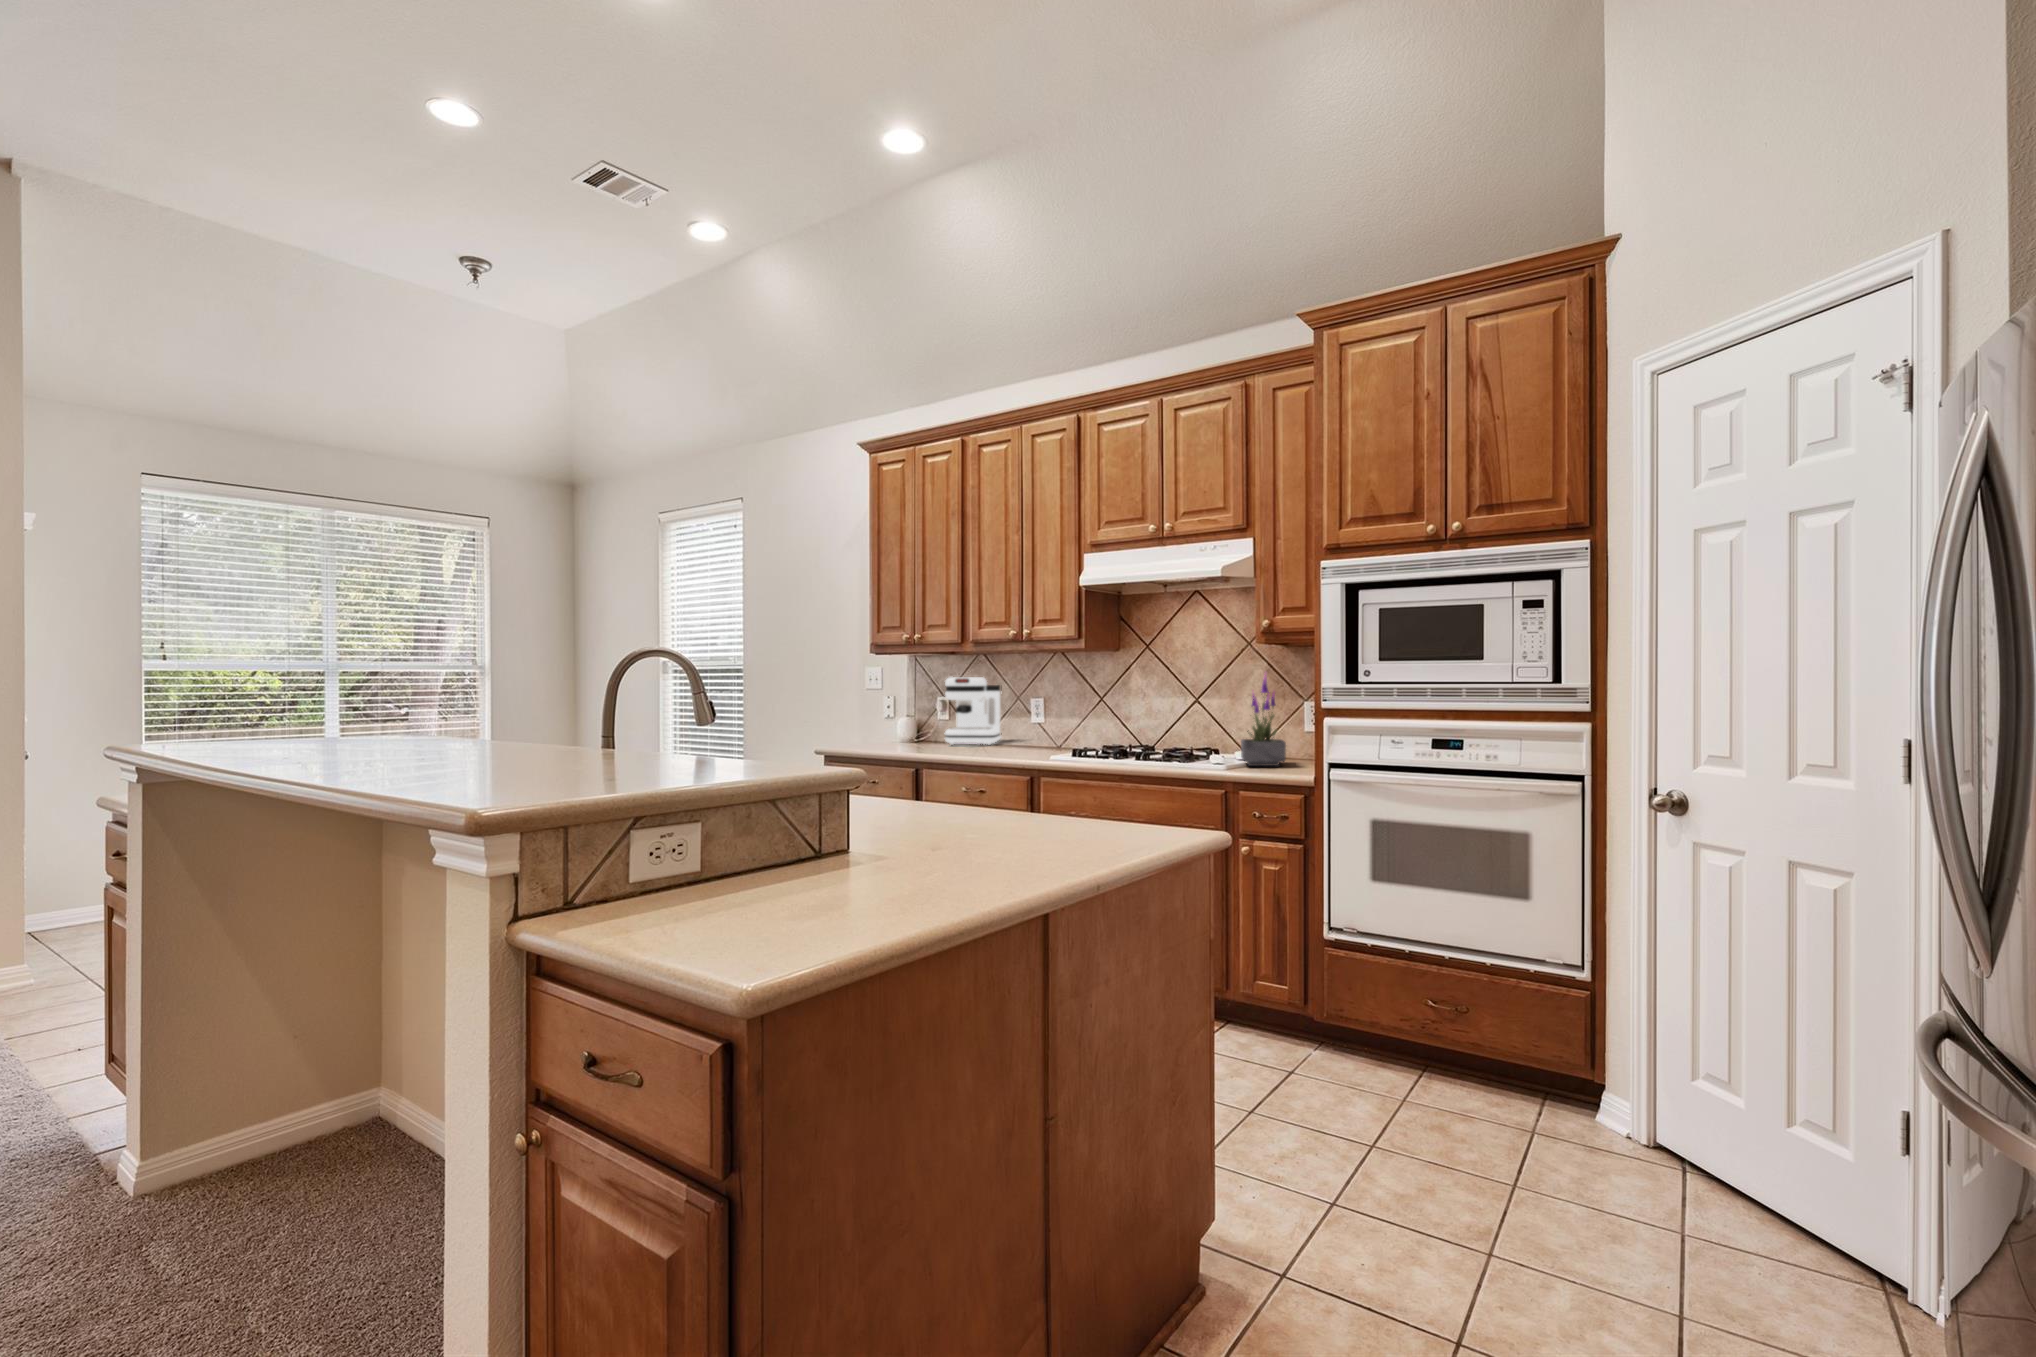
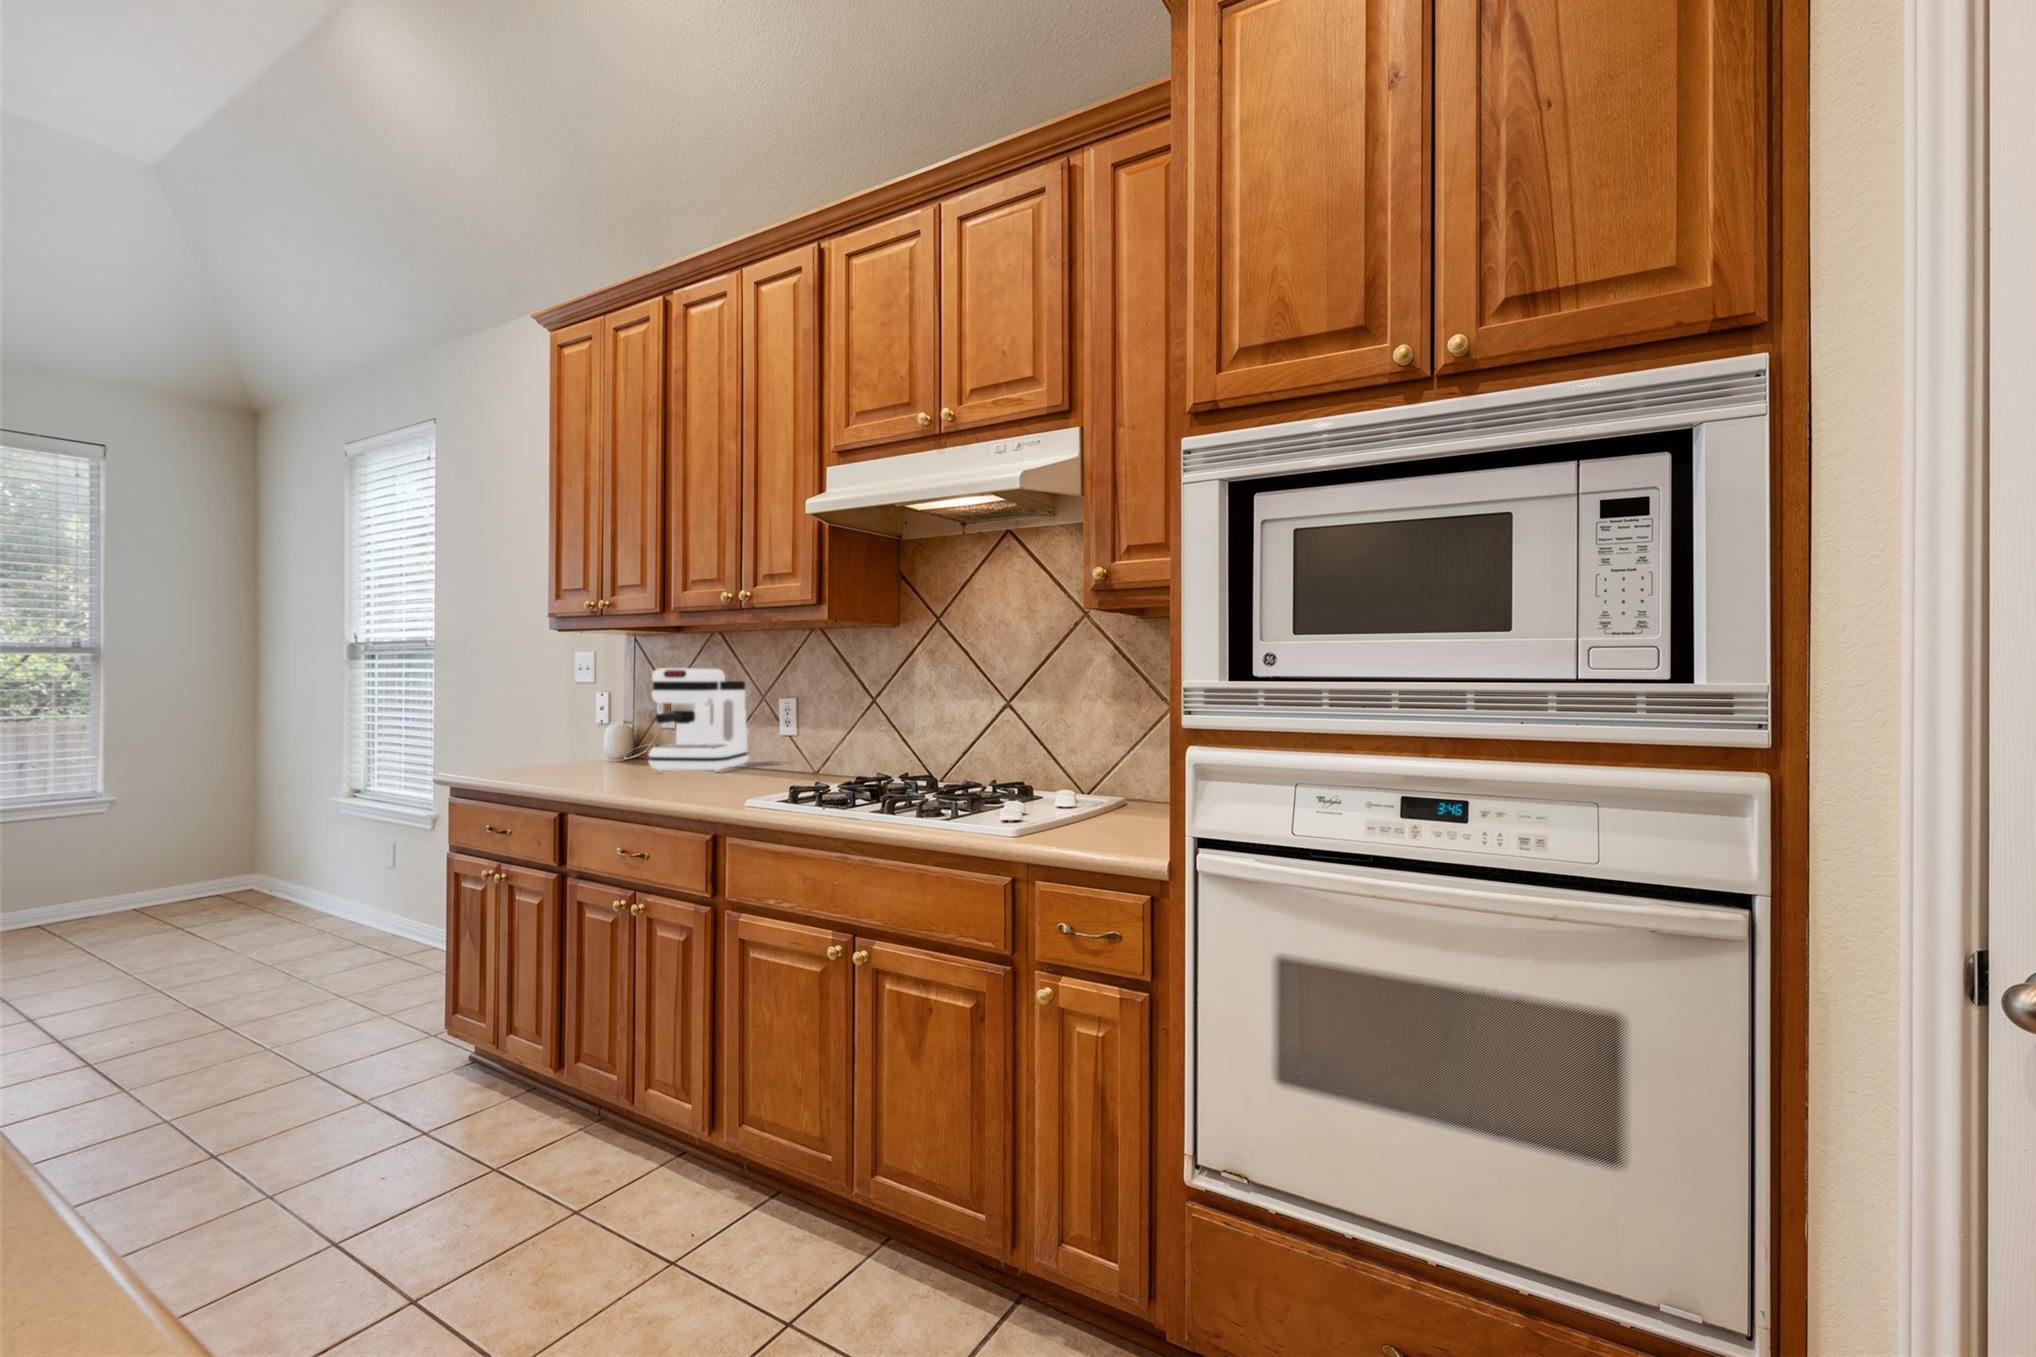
potted plant: present [1241,675,1286,766] -> none [1053,657,1129,829]

